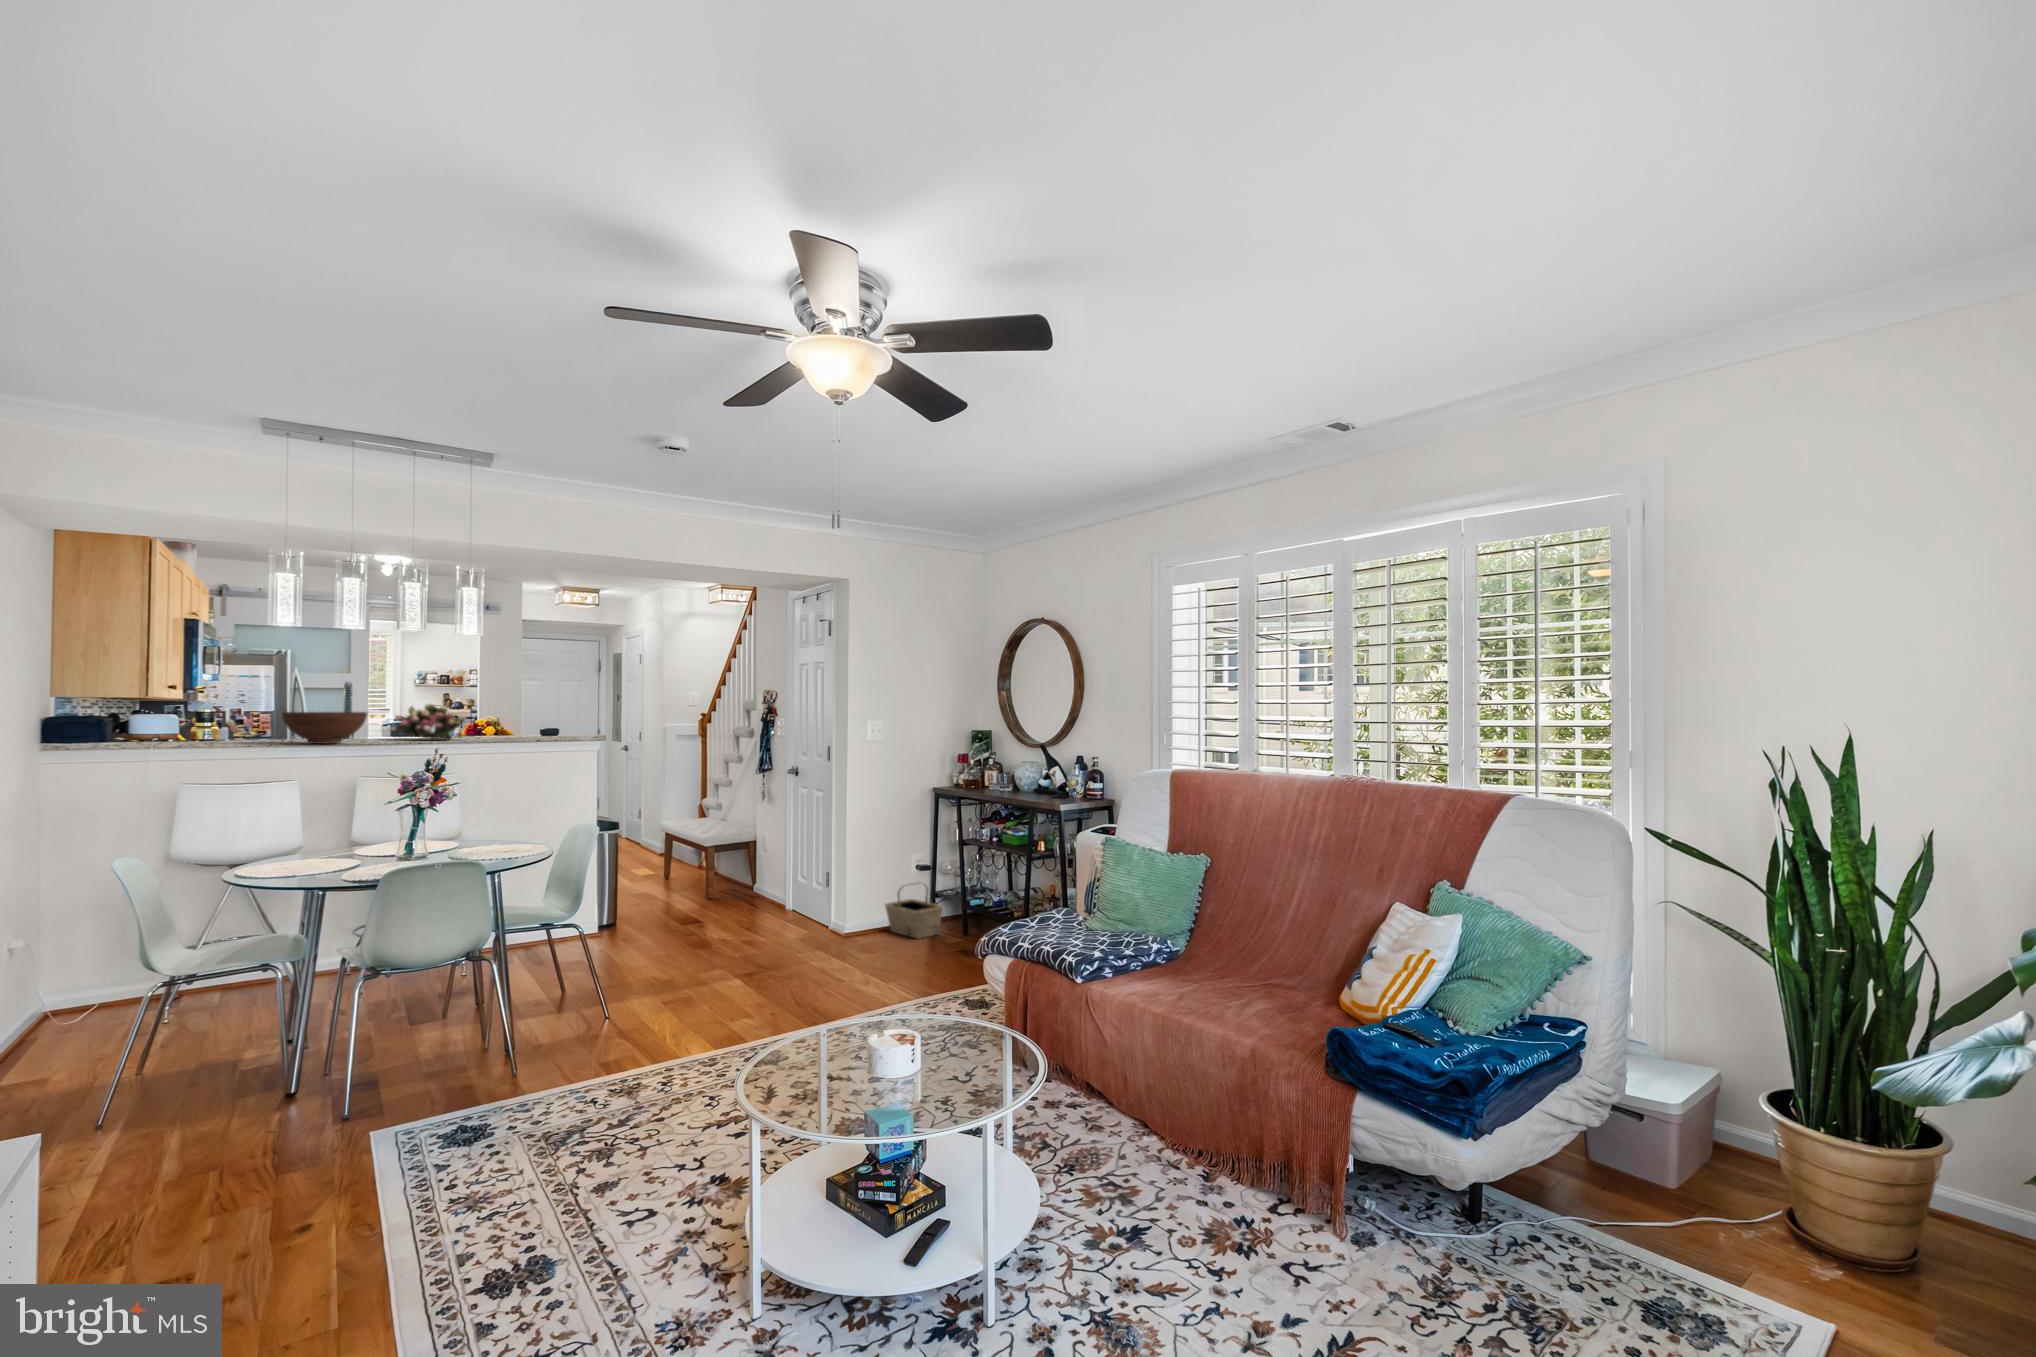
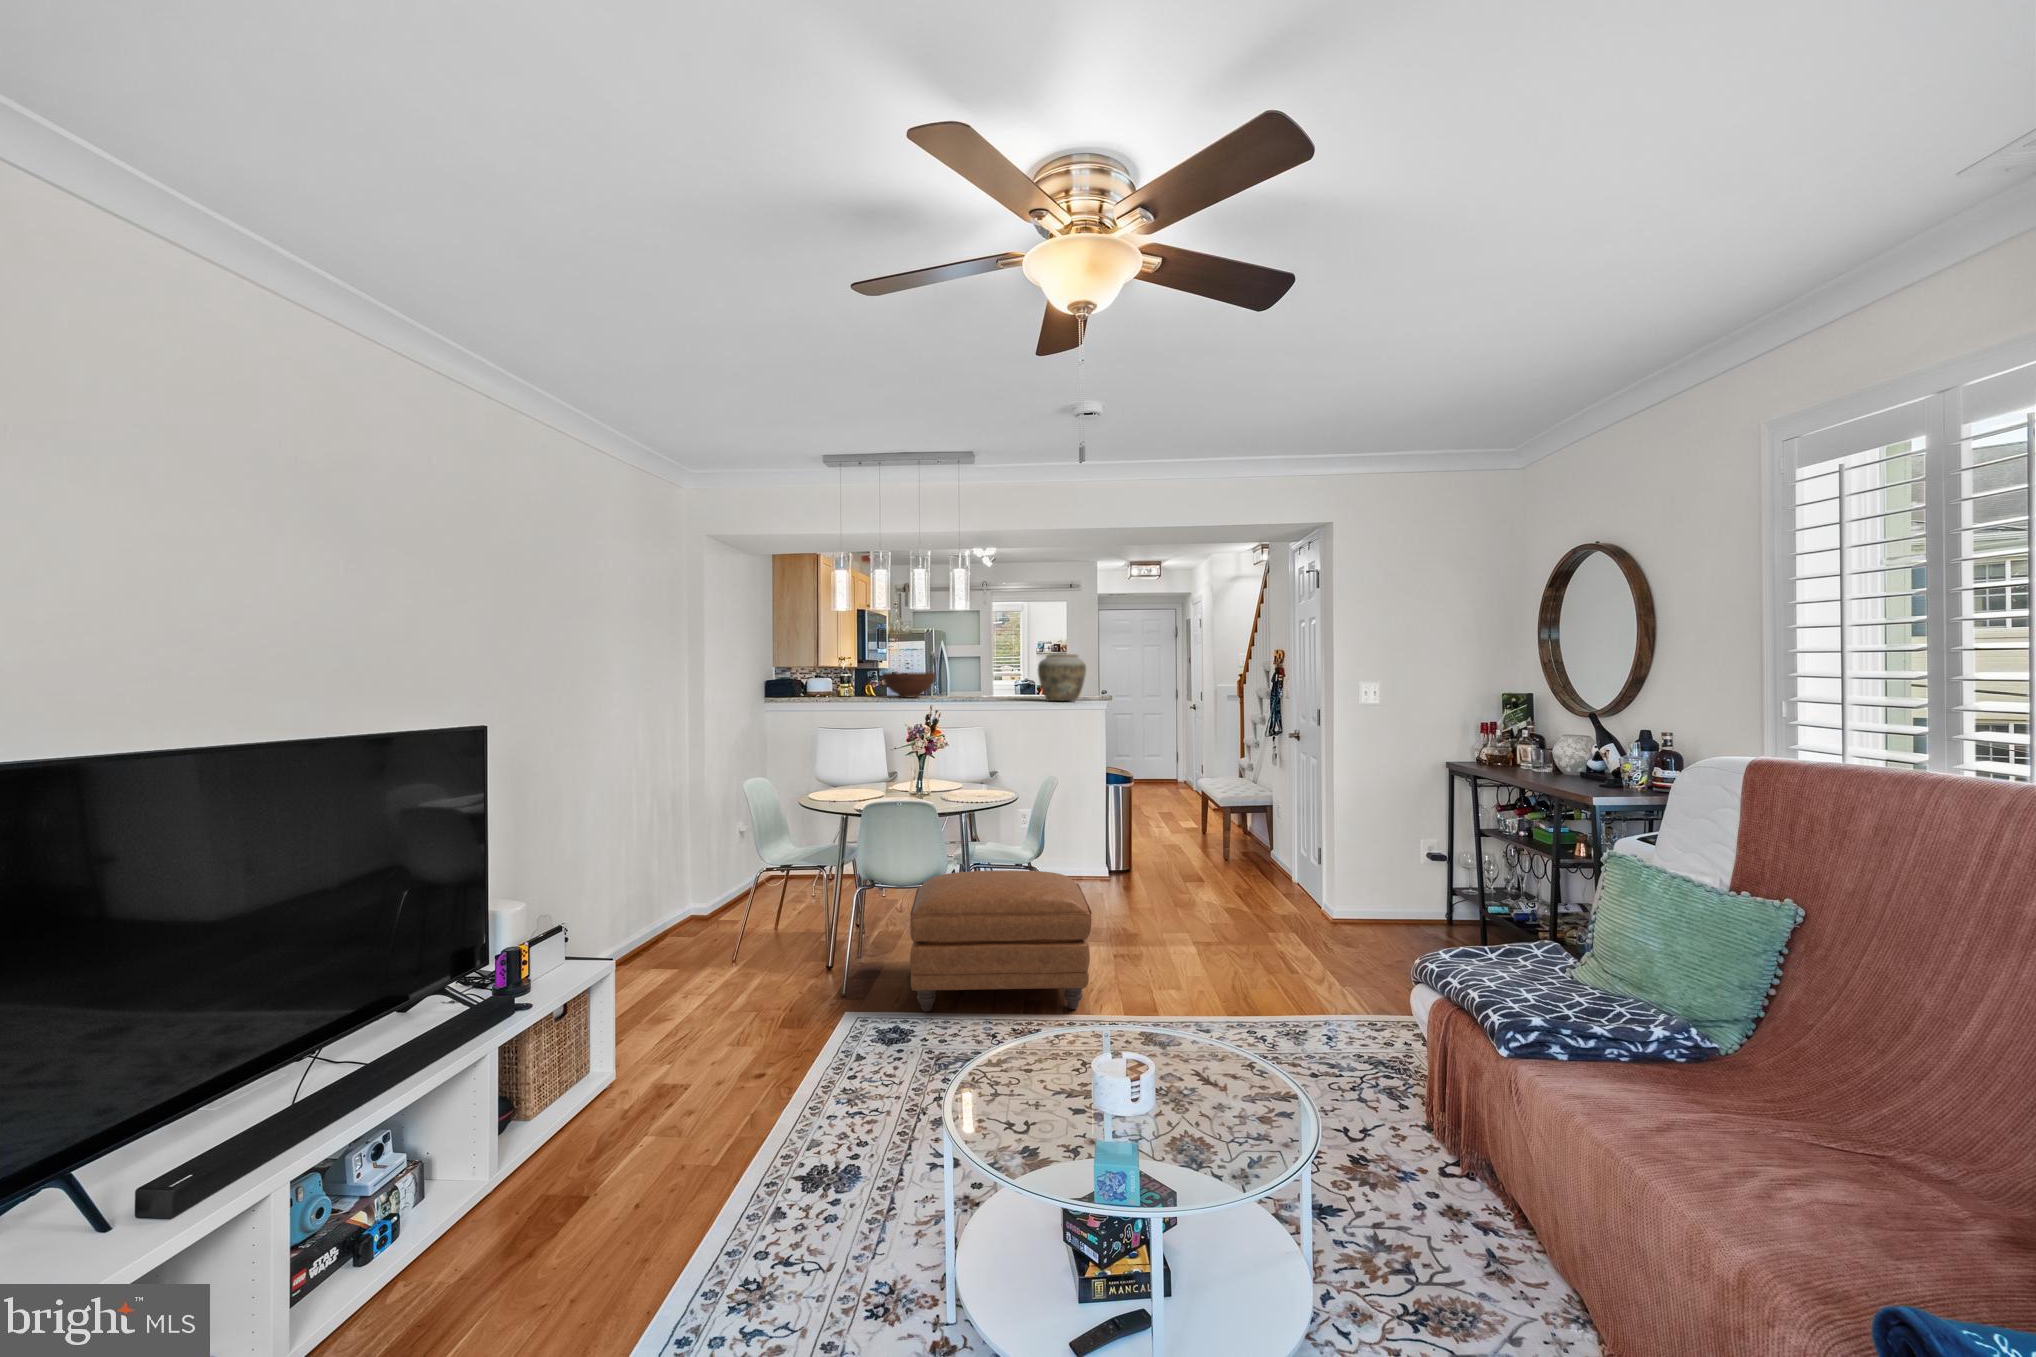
vase: none [517,691,578,744] -> present [1038,654,1086,701]
flower arrangement: present [391,704,464,740] -> none [963,666,1014,696]
basket: present [885,883,943,939] -> none [1385,873,1456,940]
ottoman: none [444,923,685,1102] -> present [910,870,1092,1012]

